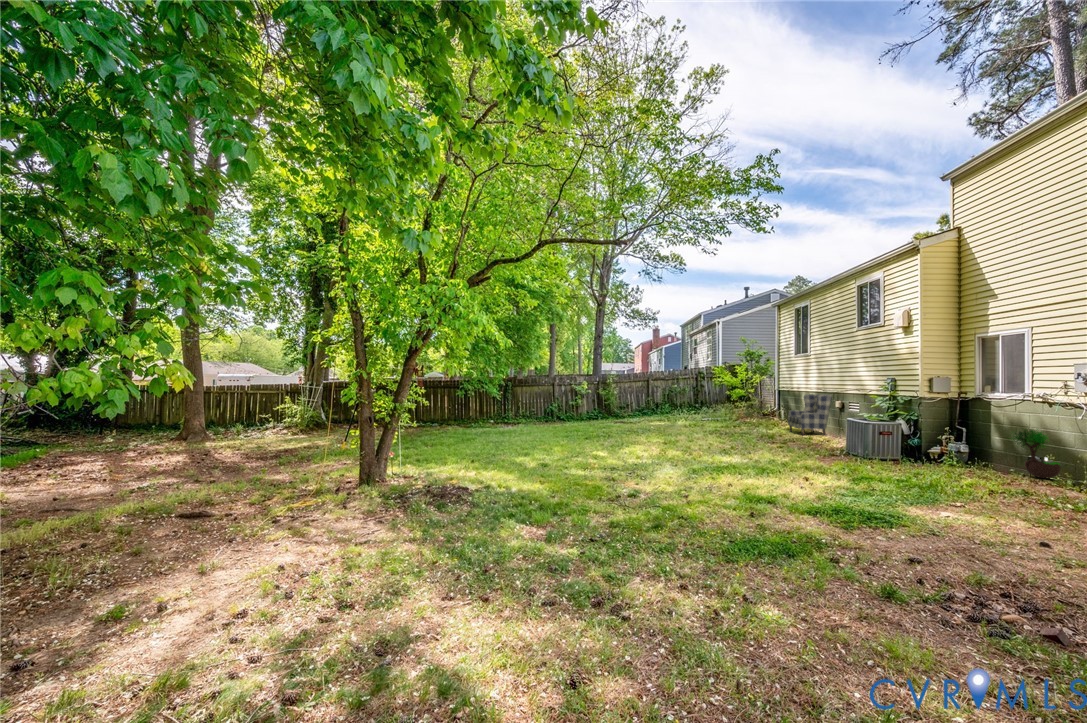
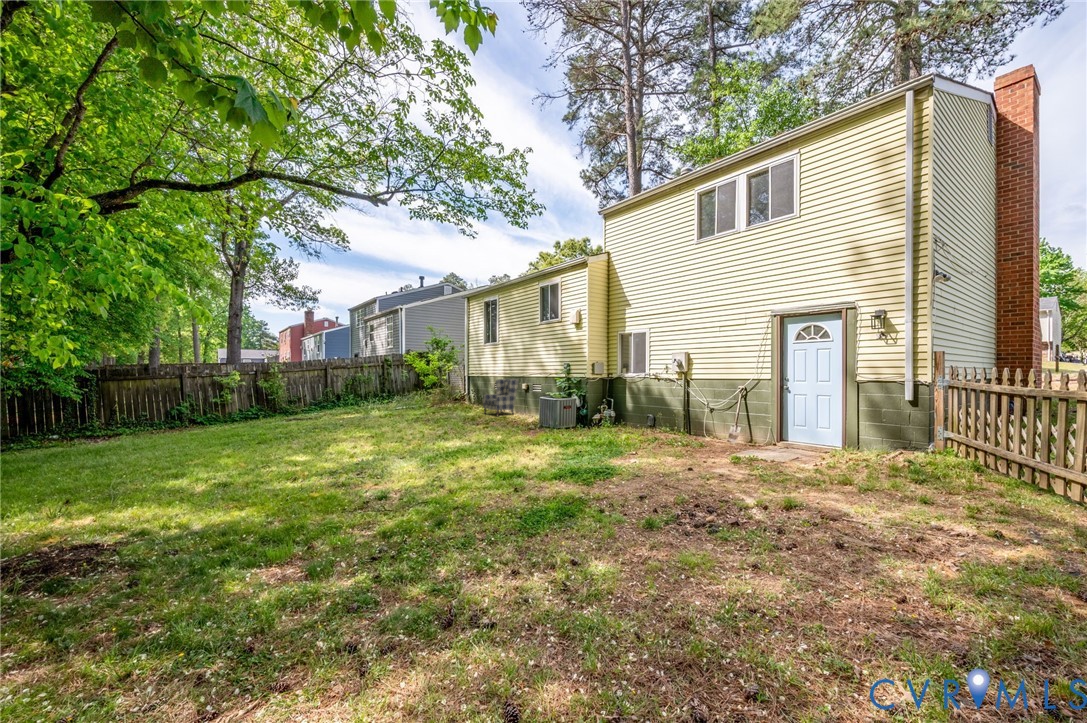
potted tree: present [1011,428,1061,478] -> none [640,393,664,430]

